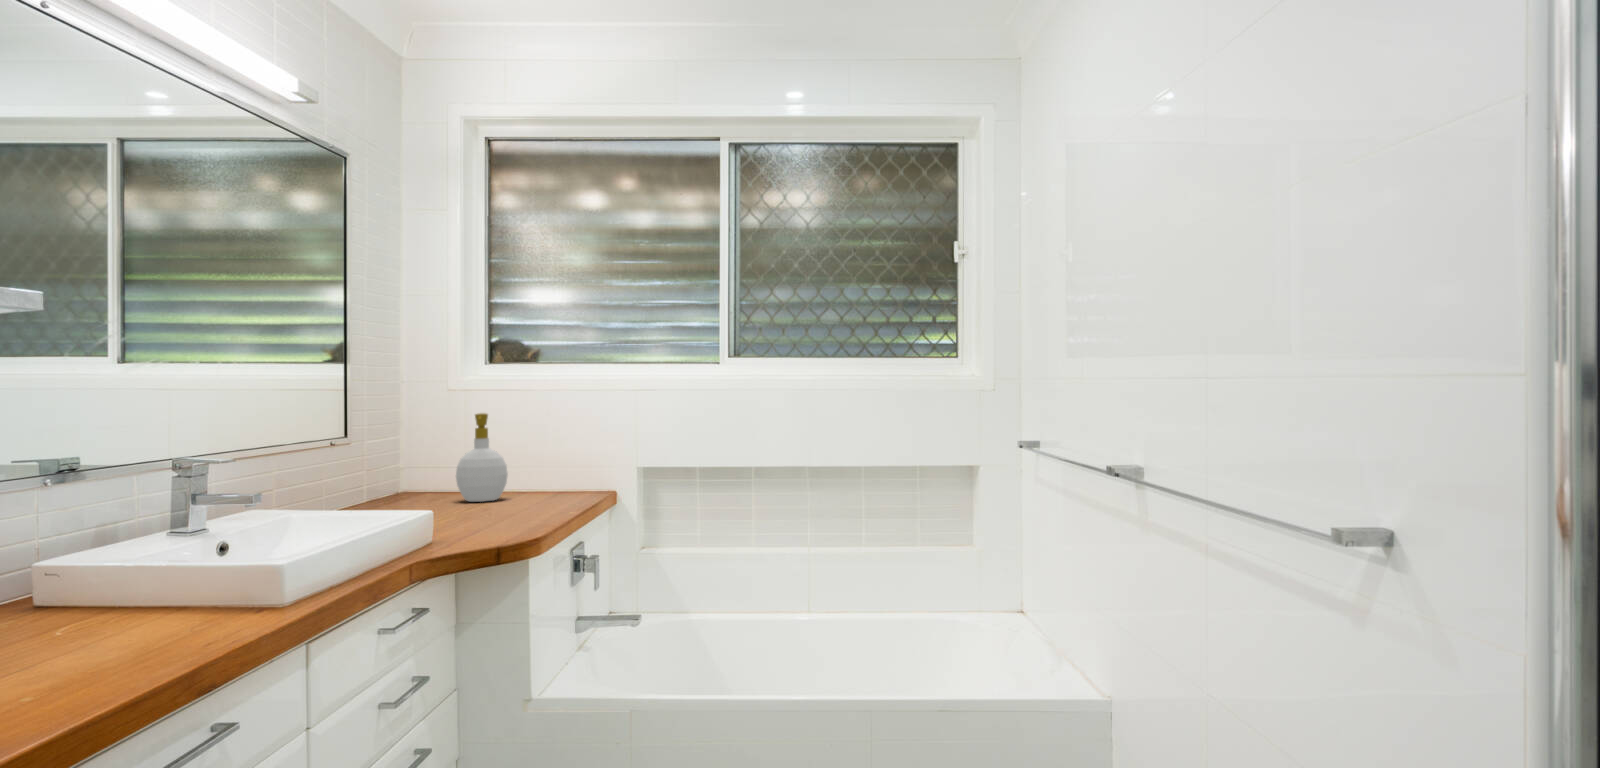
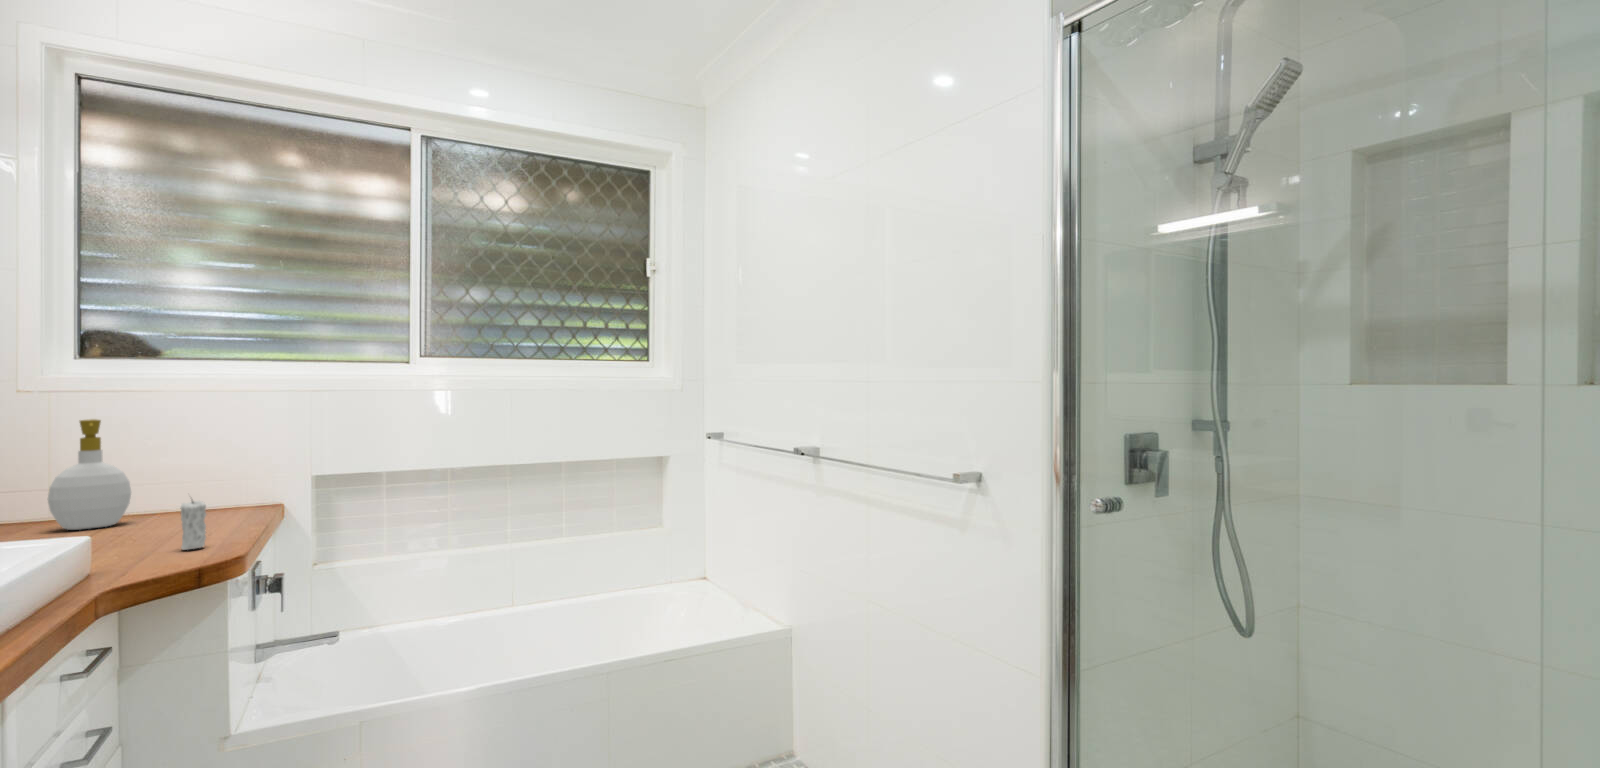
candle: none [511,478,530,527] -> present [180,501,206,550]

